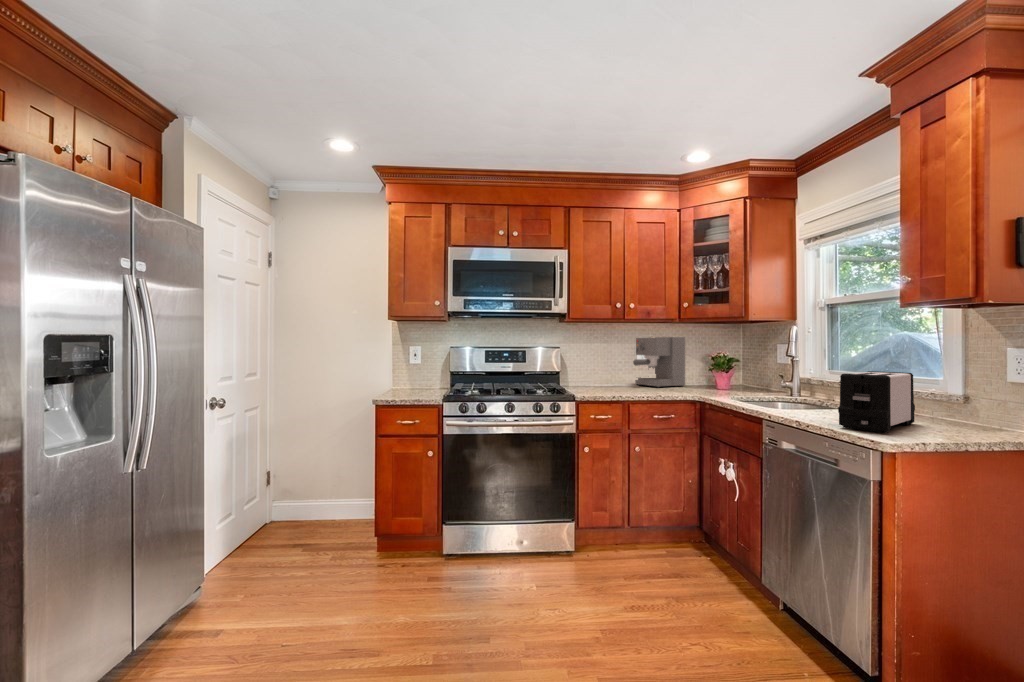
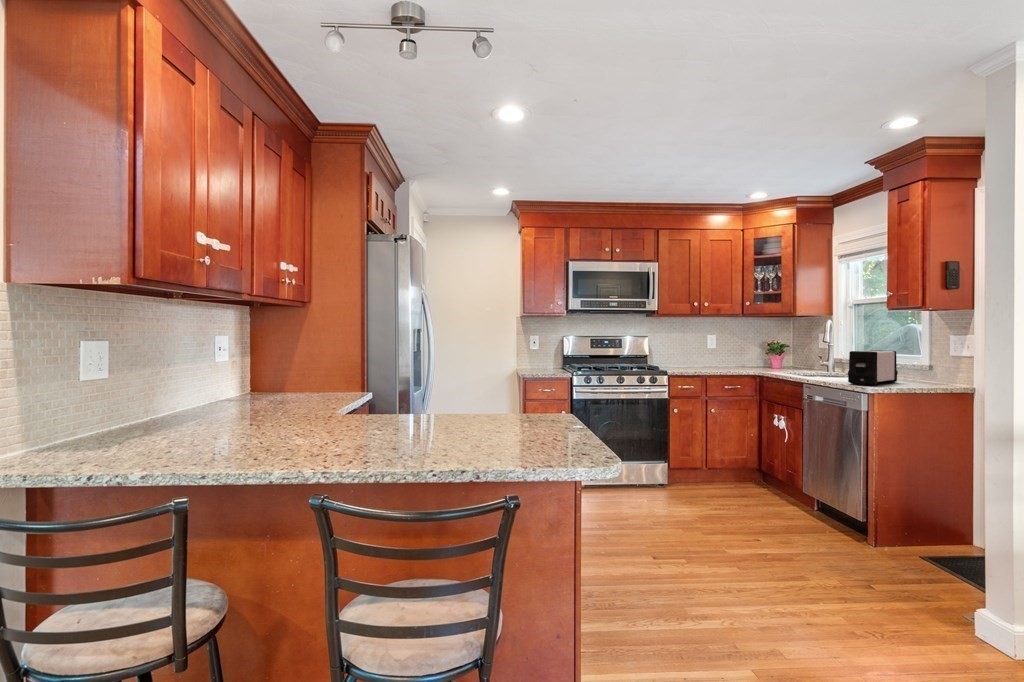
coffee maker: present [633,337,685,387] -> none [707,328,747,367]

